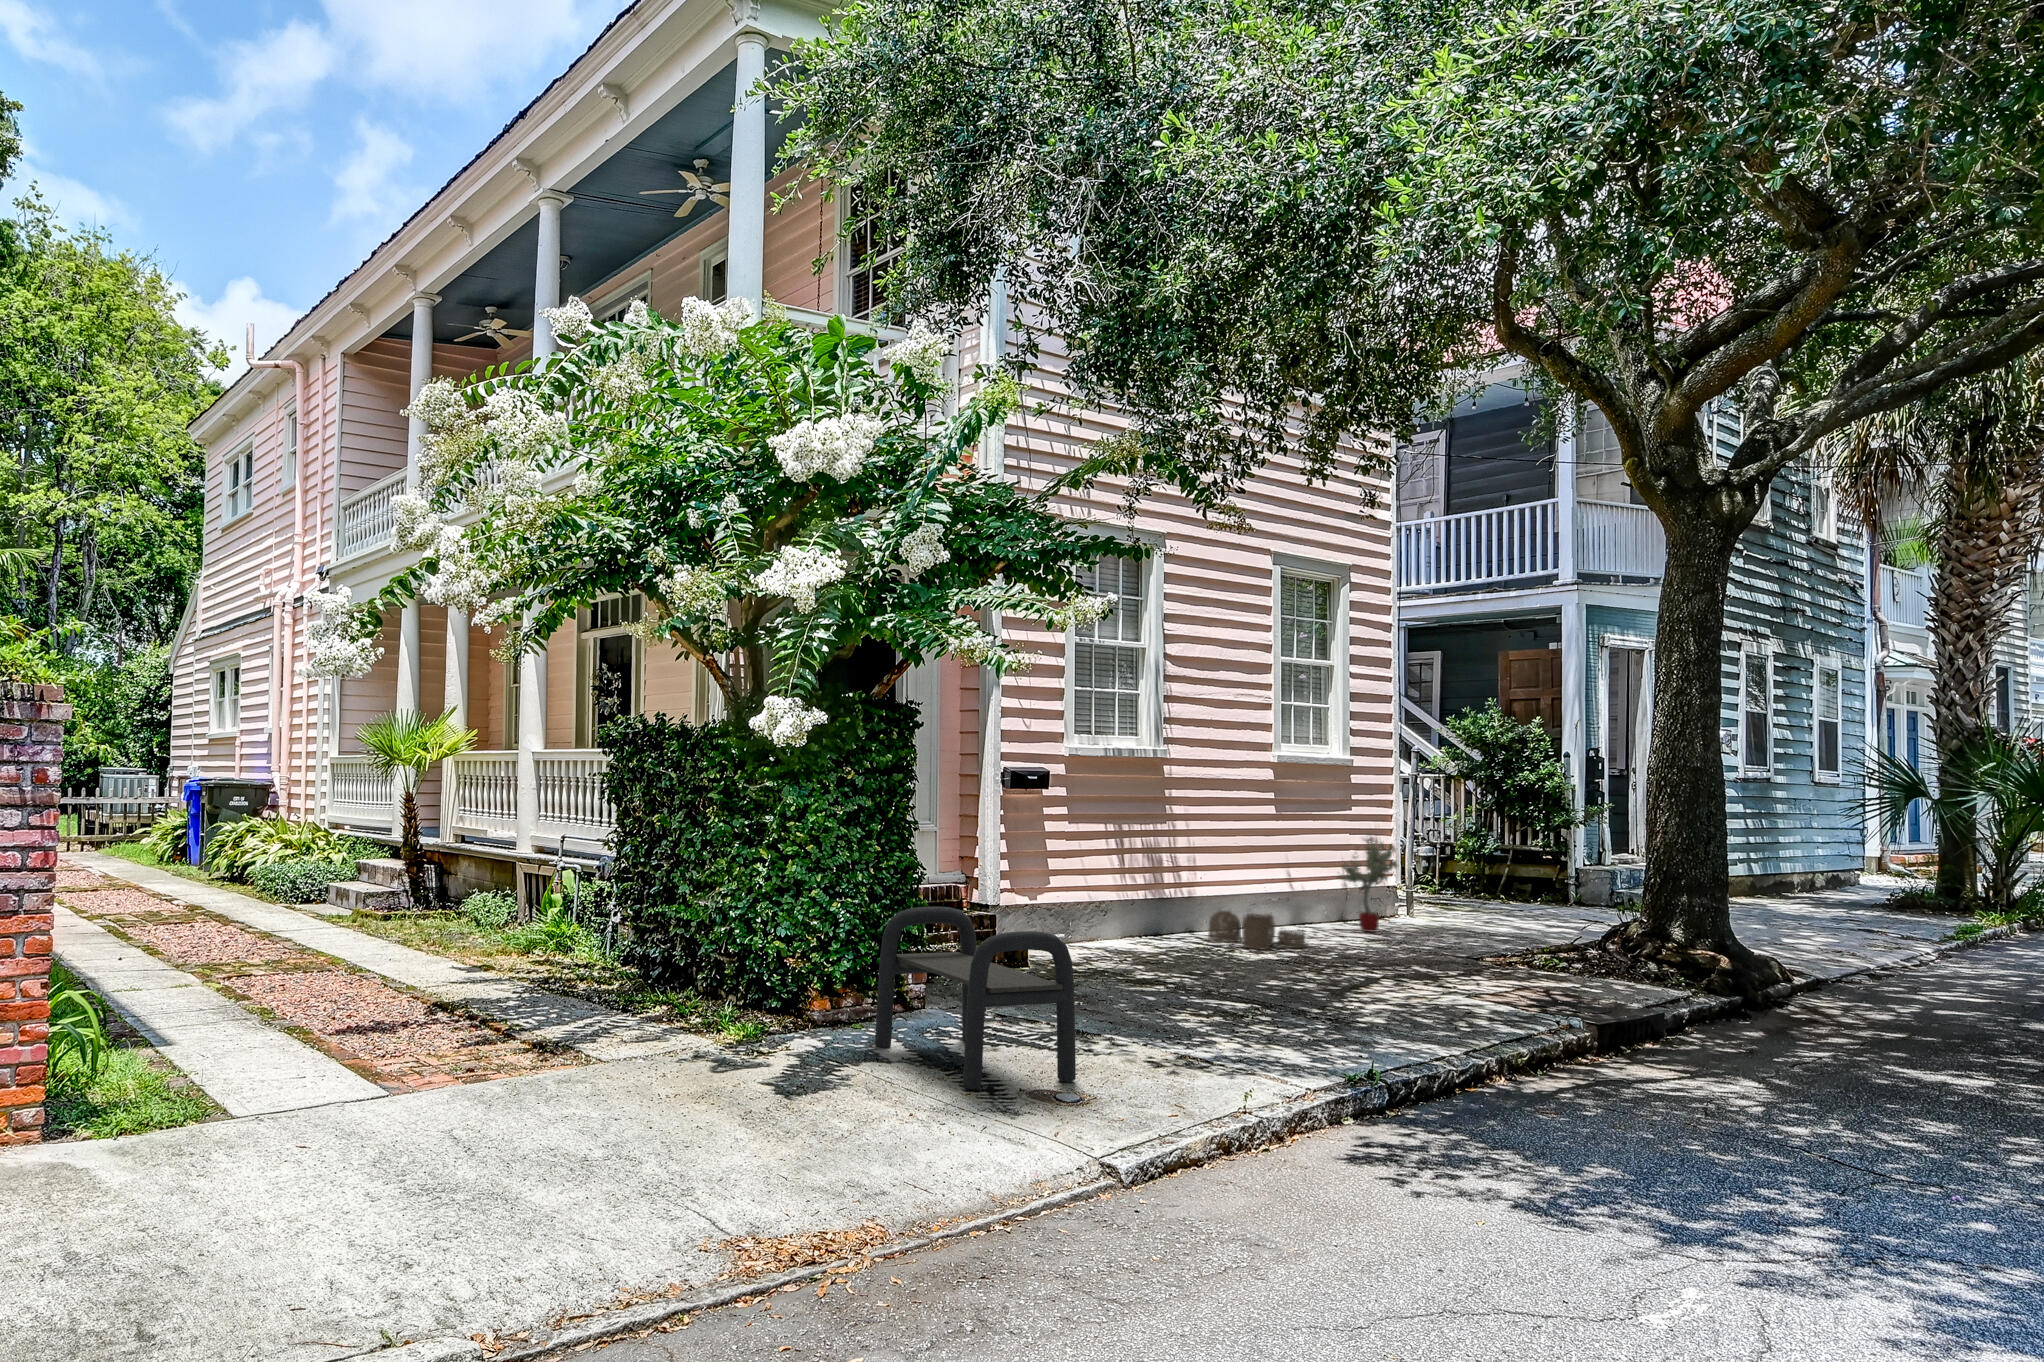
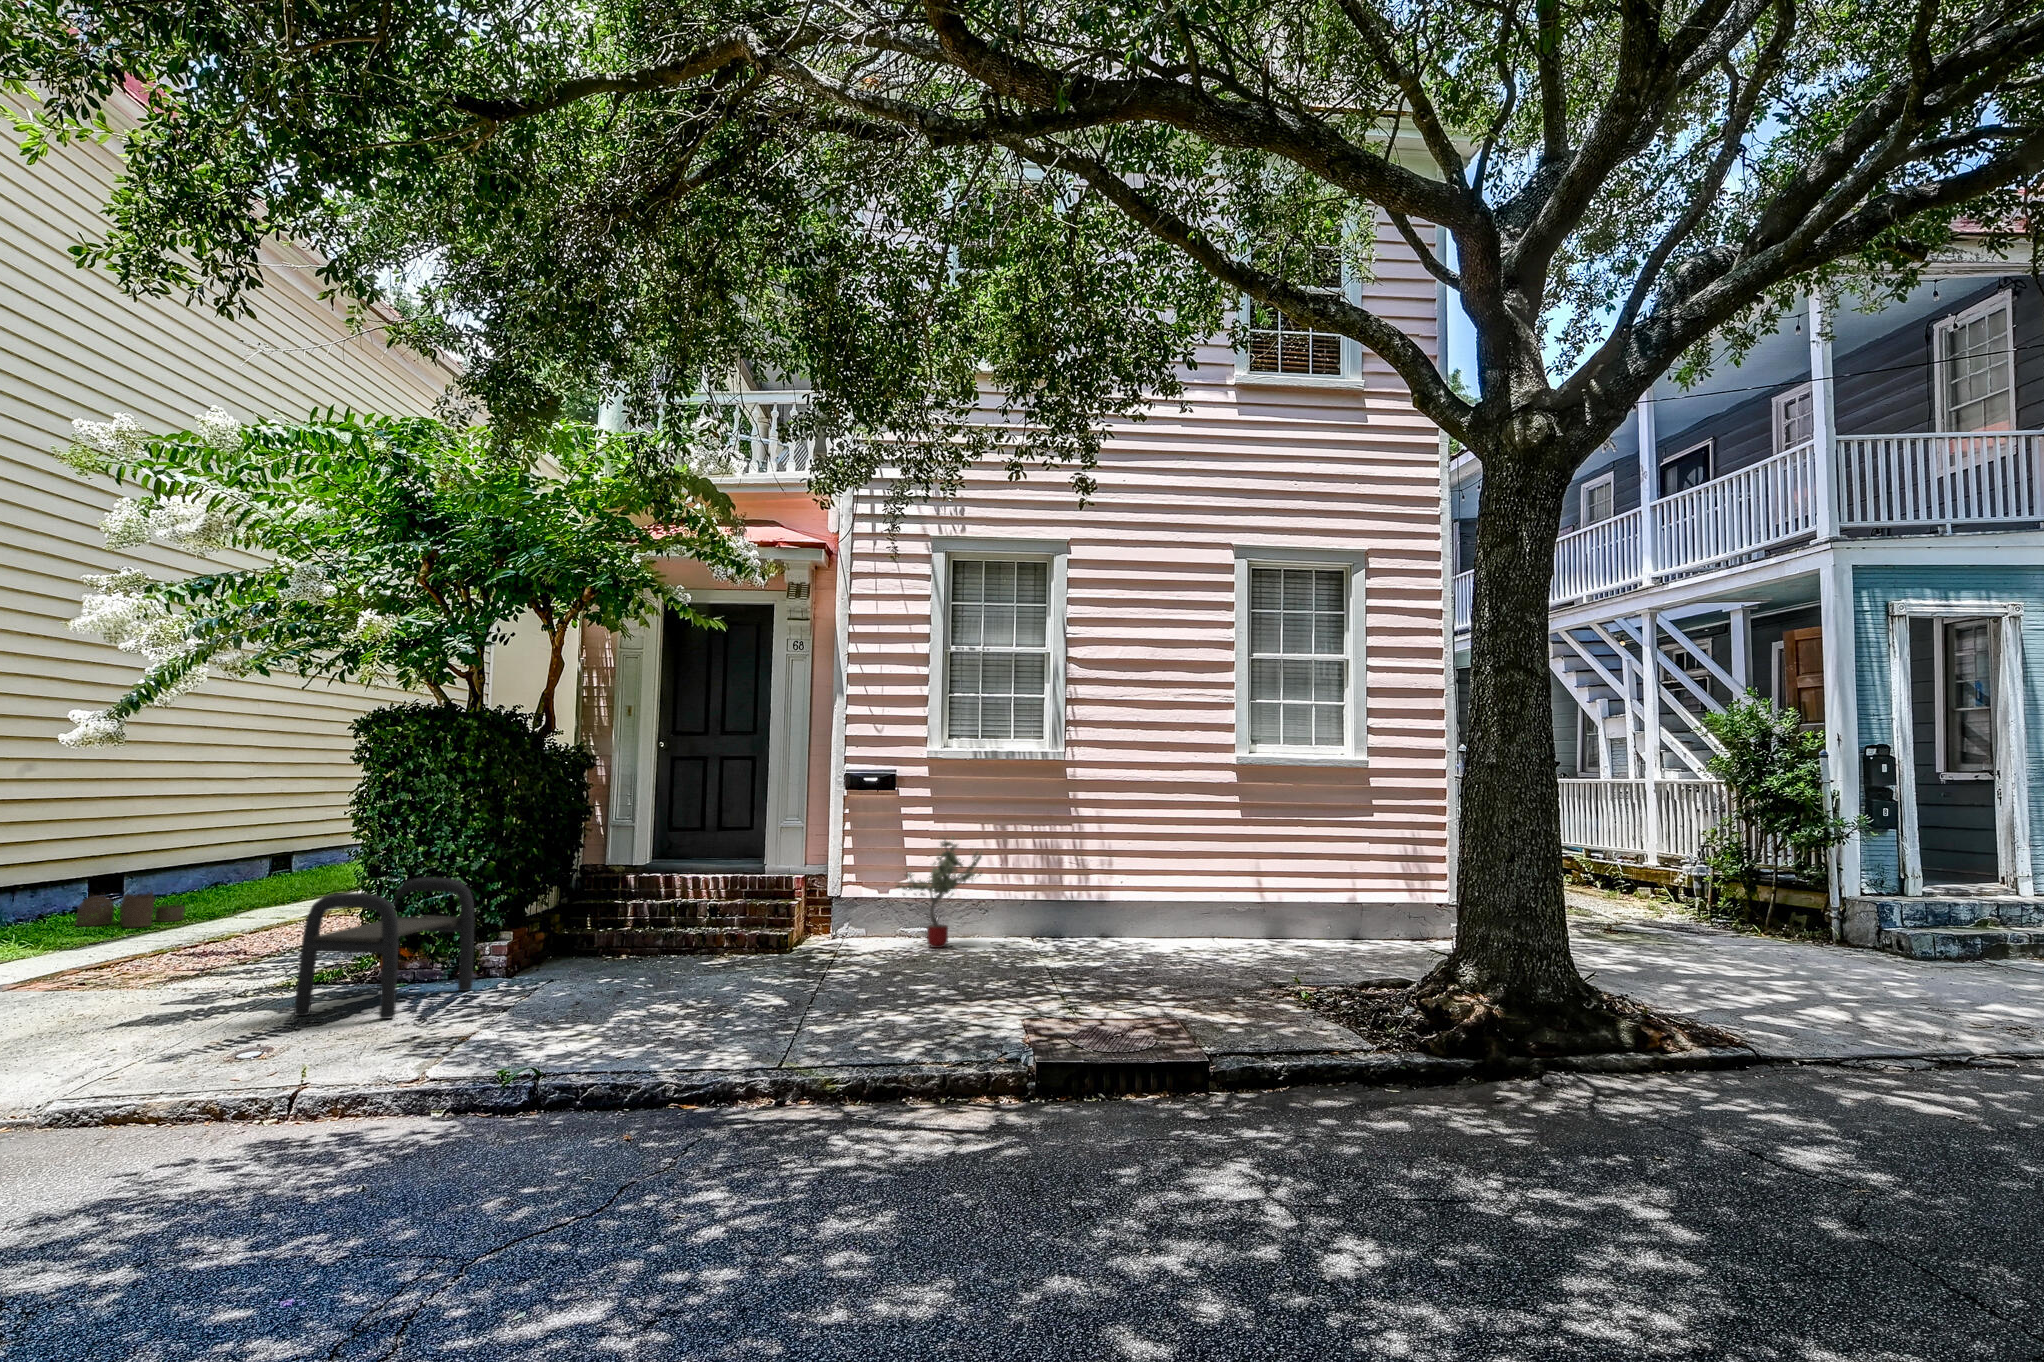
potted tree: present [1338,833,1399,932] -> present [896,837,982,948]
woven basket: present [1208,911,1306,950] -> present [75,891,185,928]

